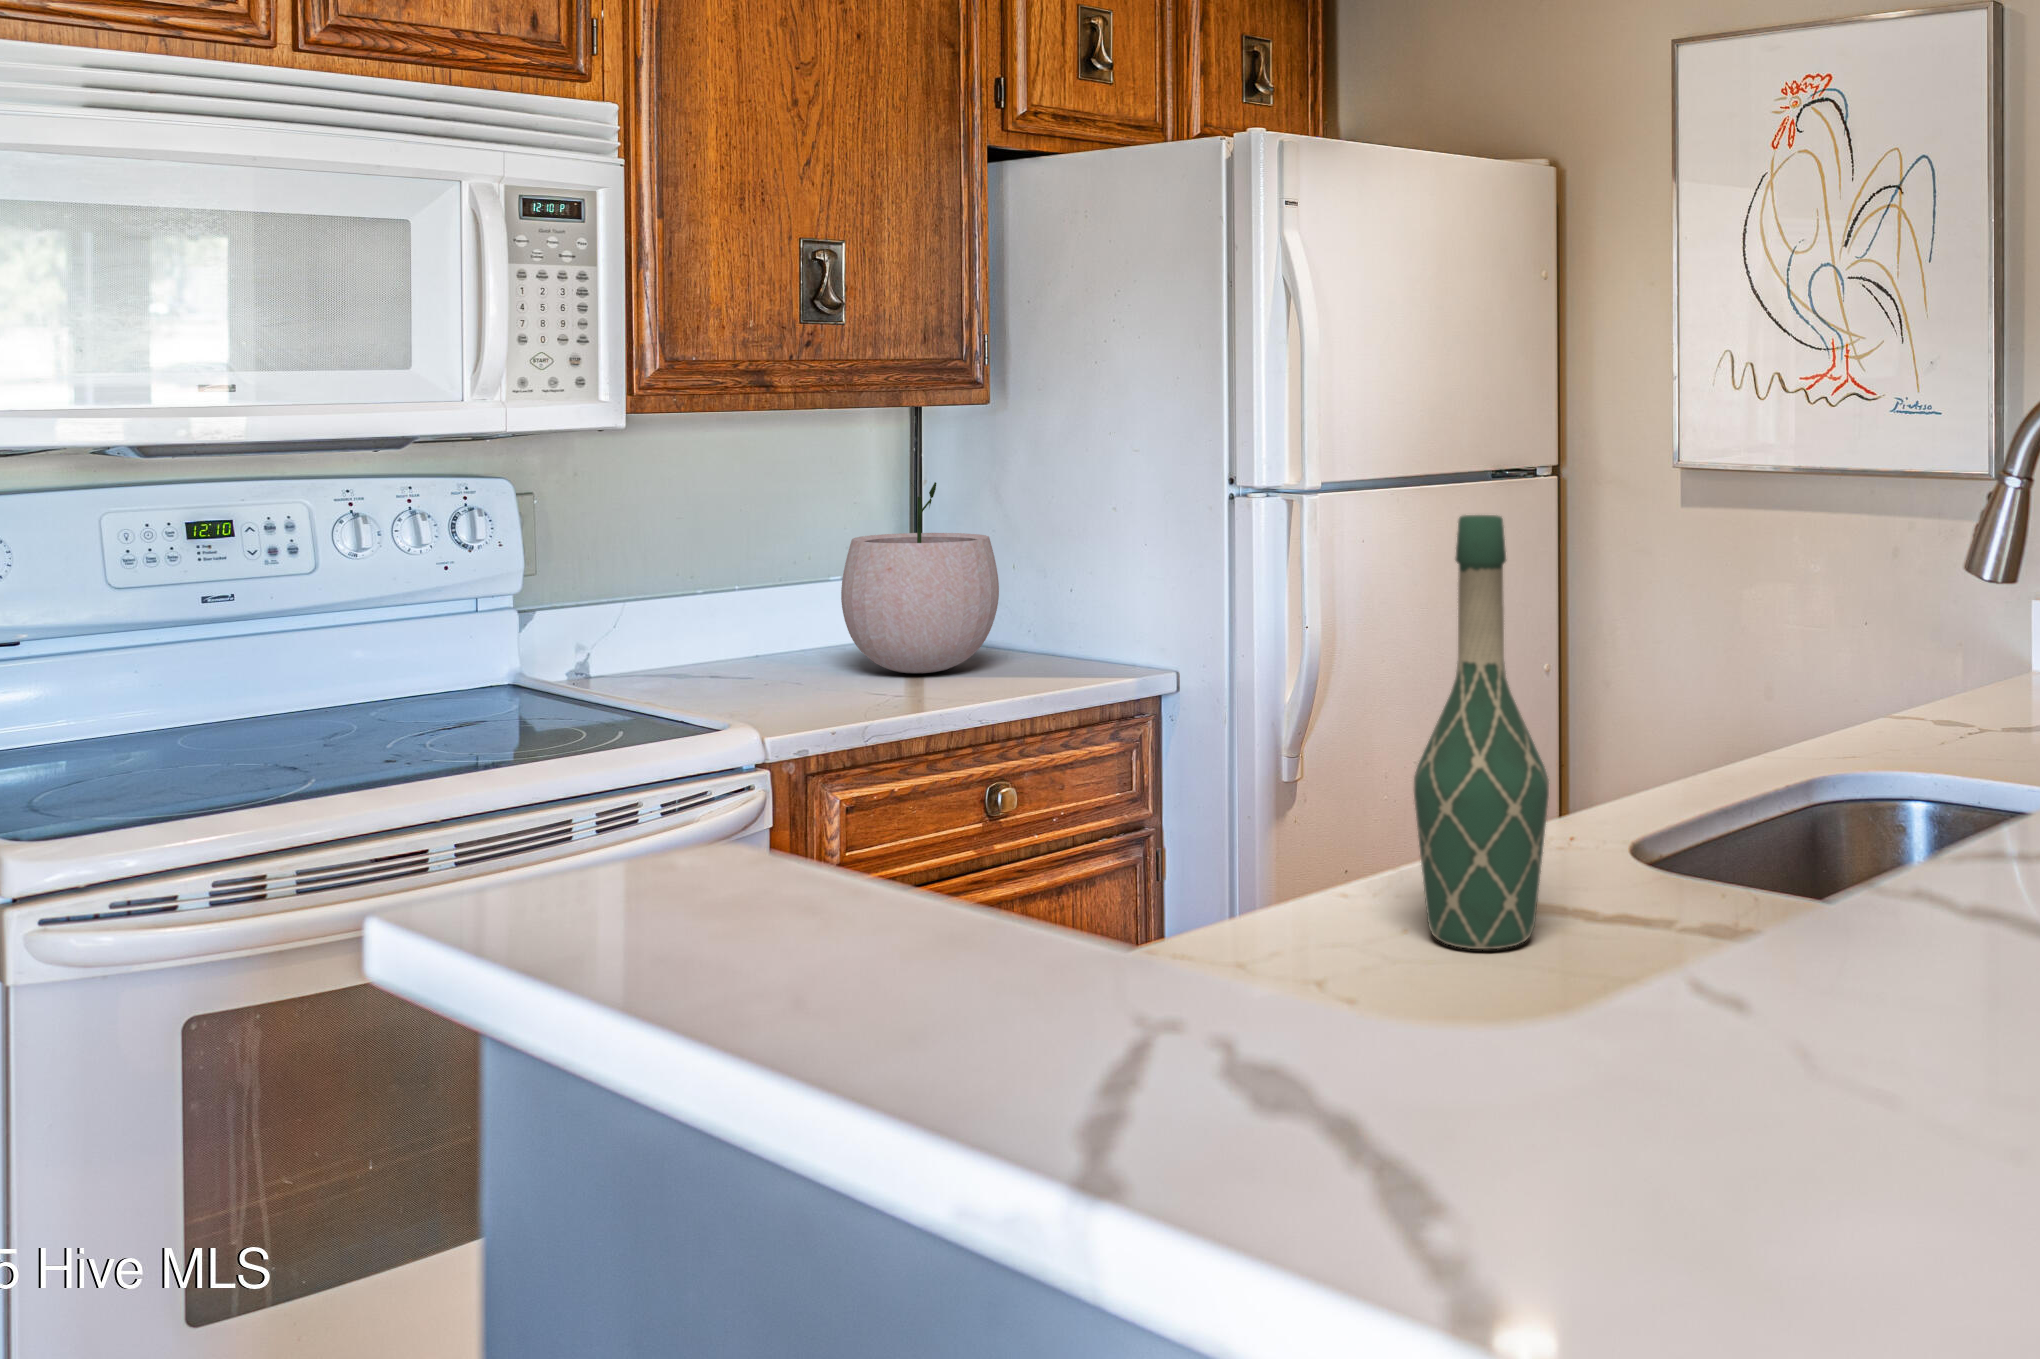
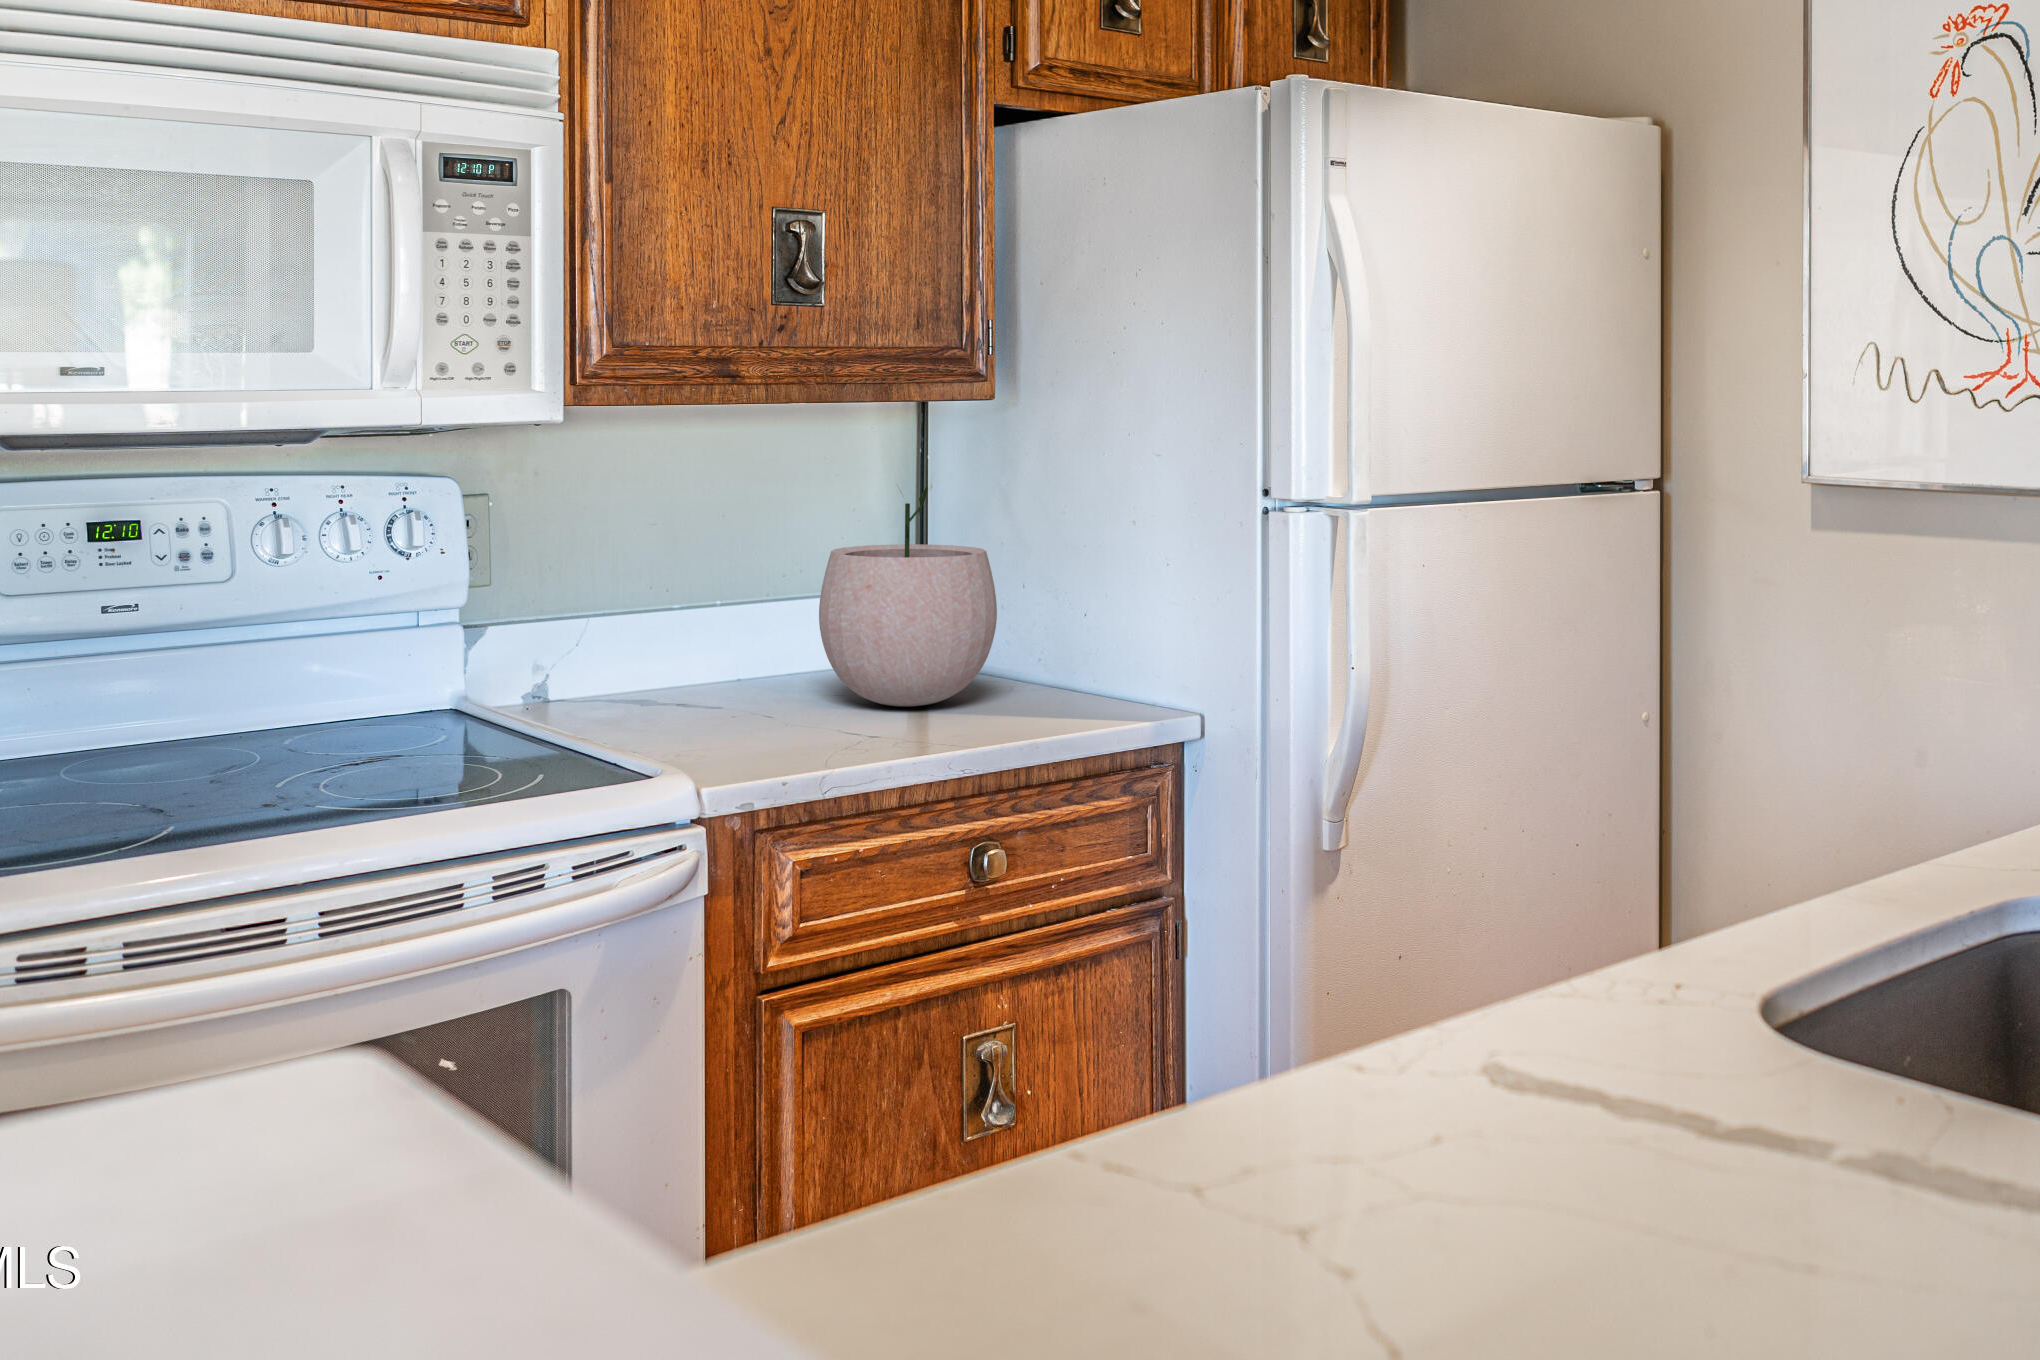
wine bottle: present [1414,515,1549,949] -> none [1430,568,1644,1254]

